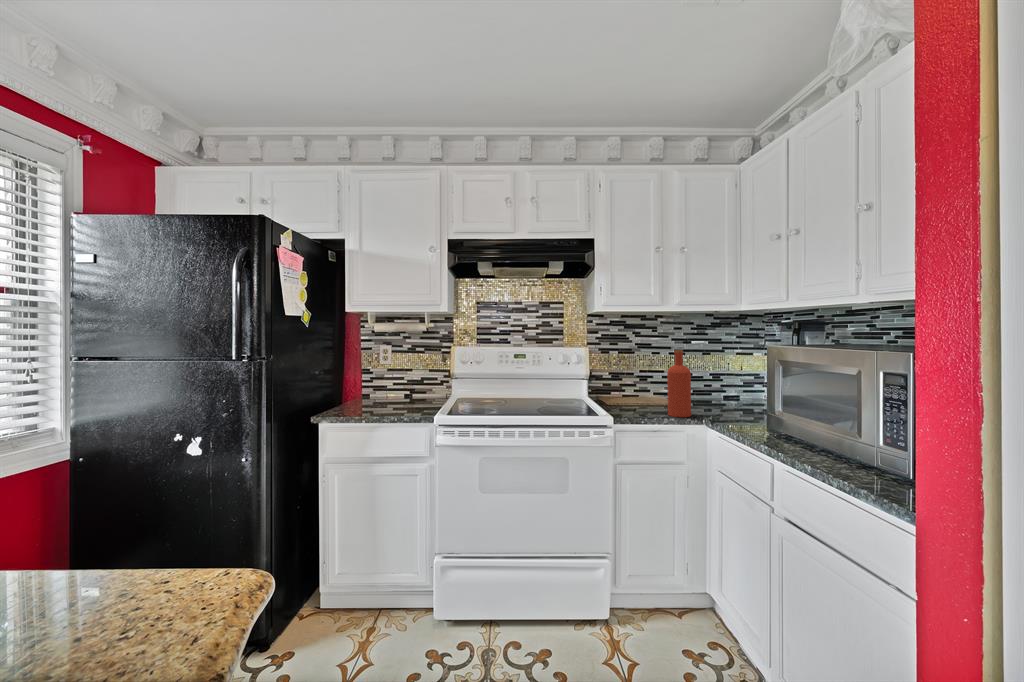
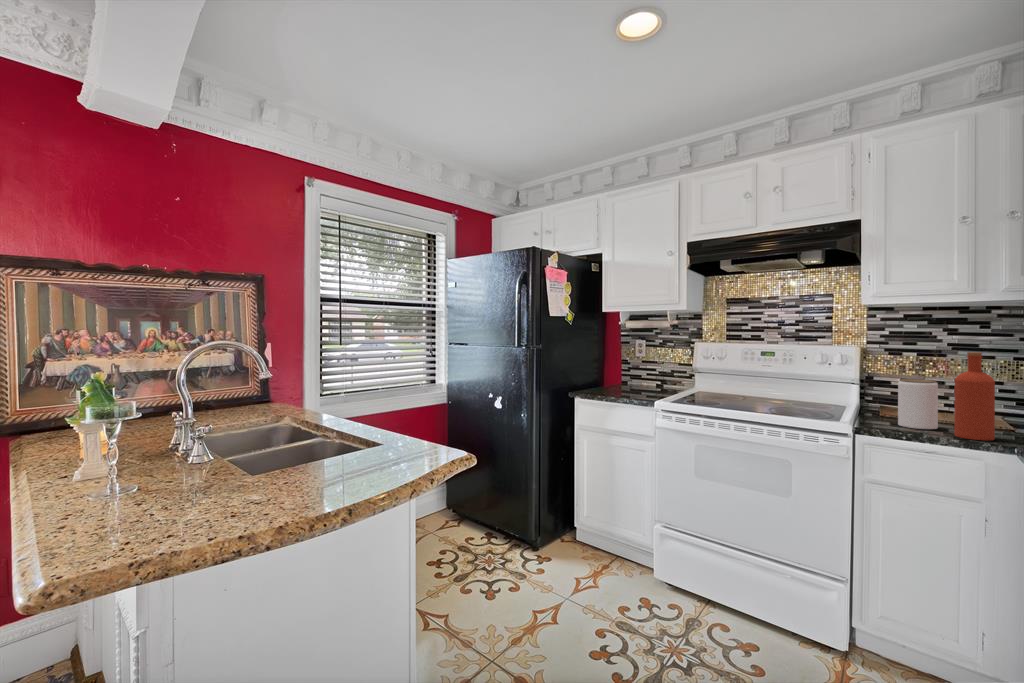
jar: none [626,373,652,413] -> present [898,379,938,429]

